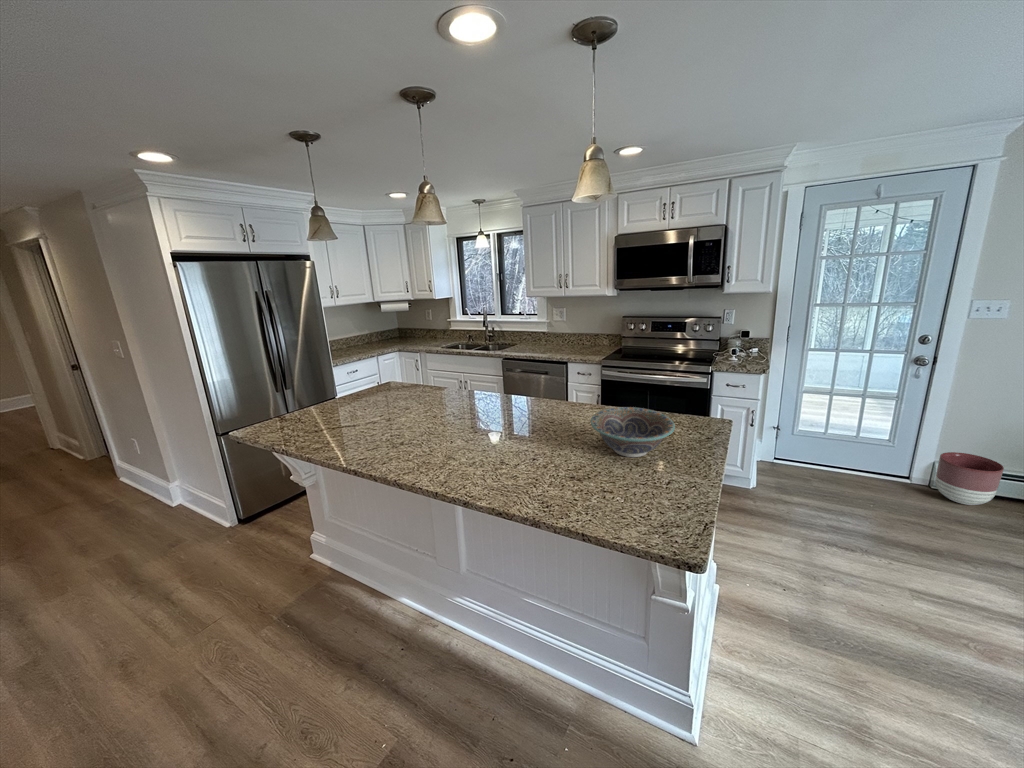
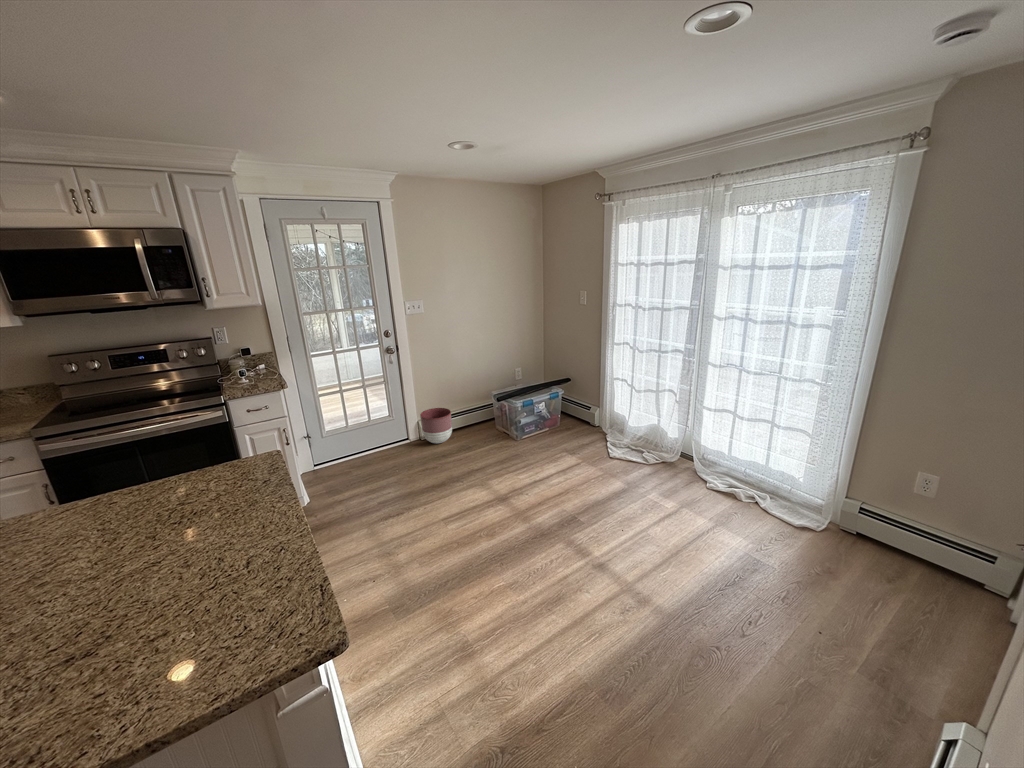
decorative bowl: present [591,407,675,457] -> none [61,477,225,566]

